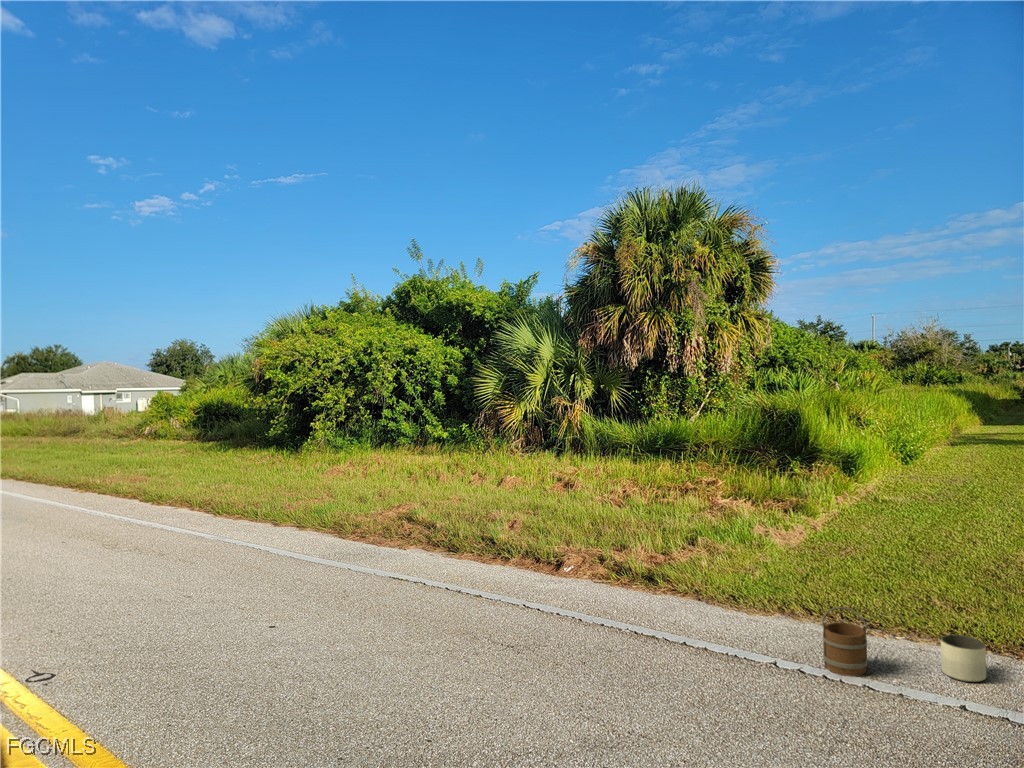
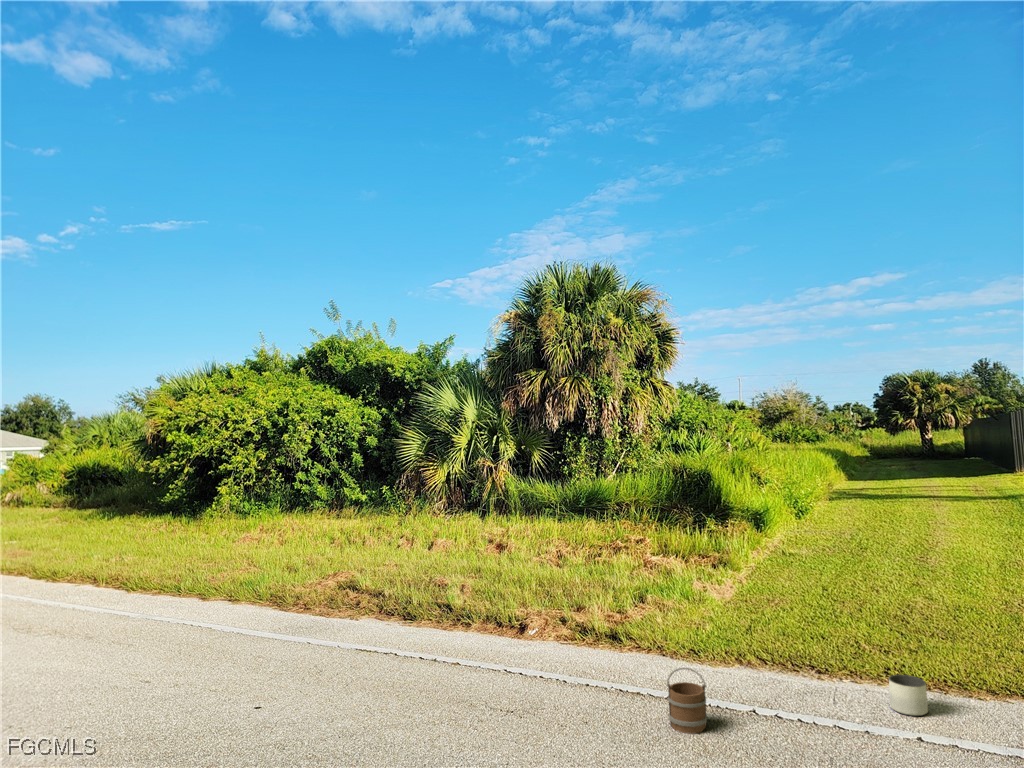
bucket: present [822,607,867,677] -> present [667,668,707,734]

